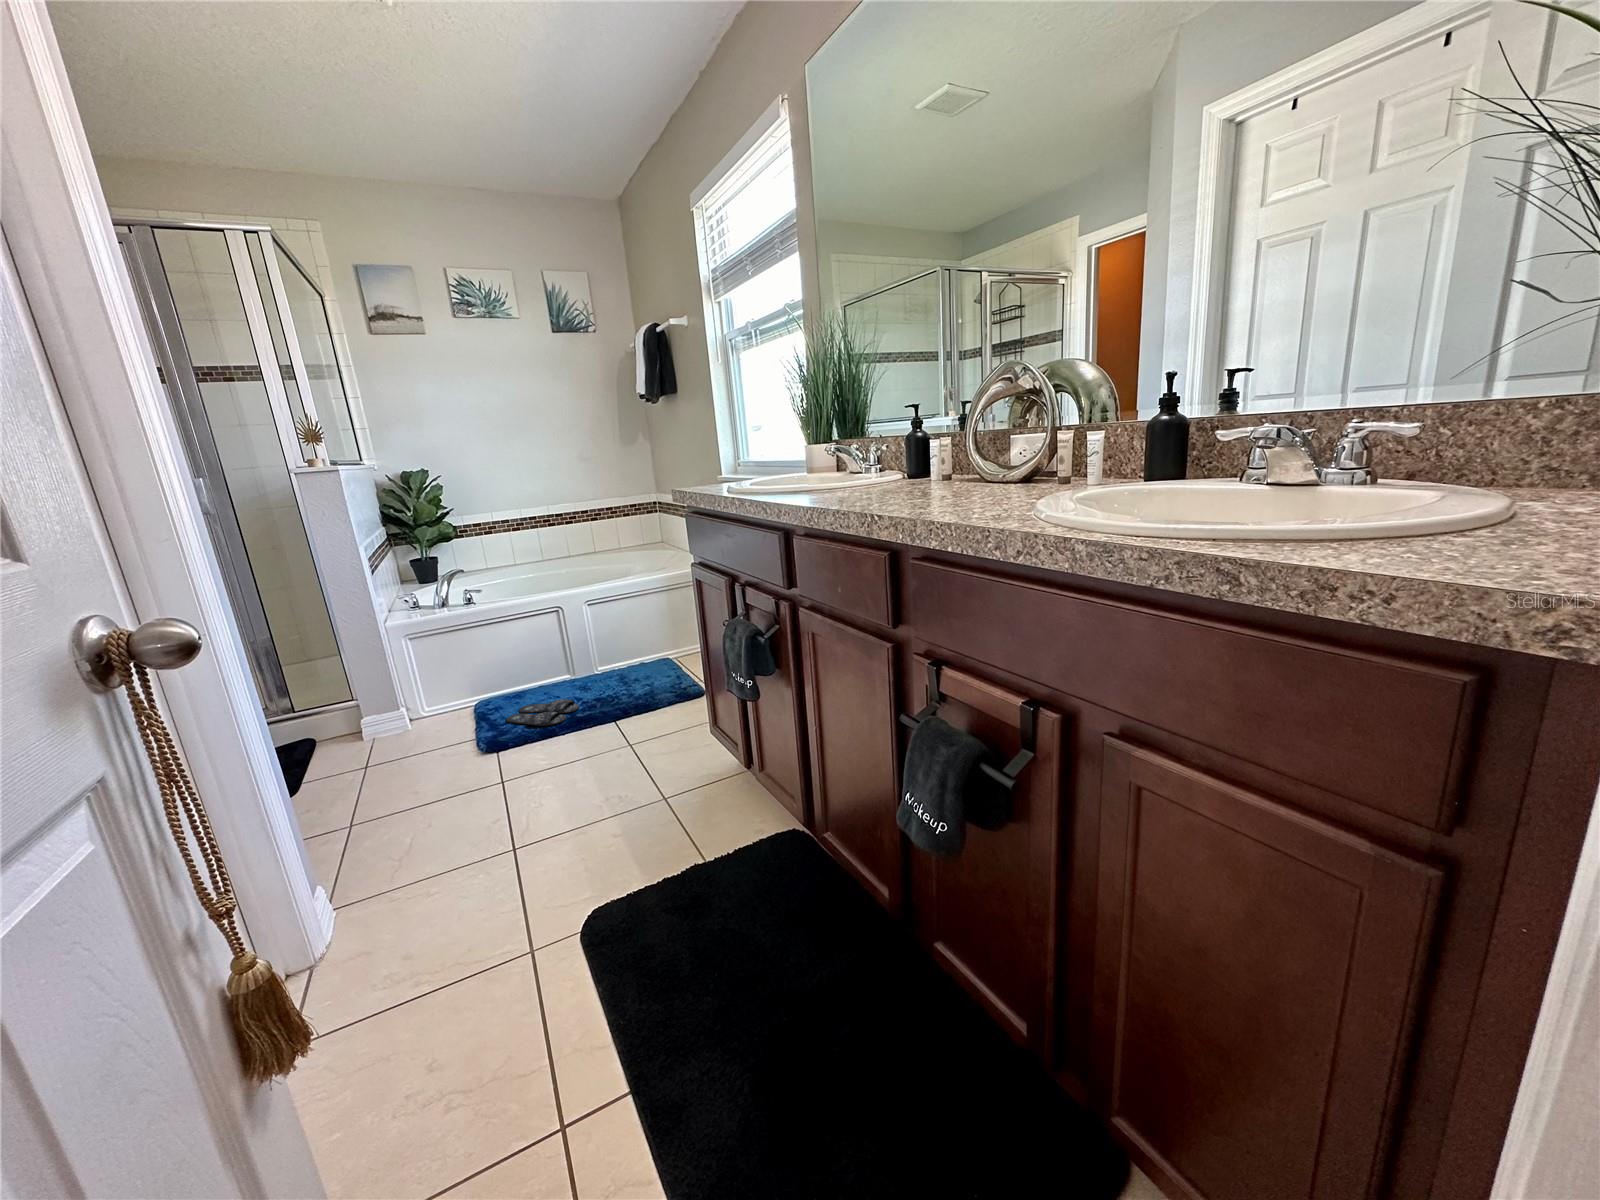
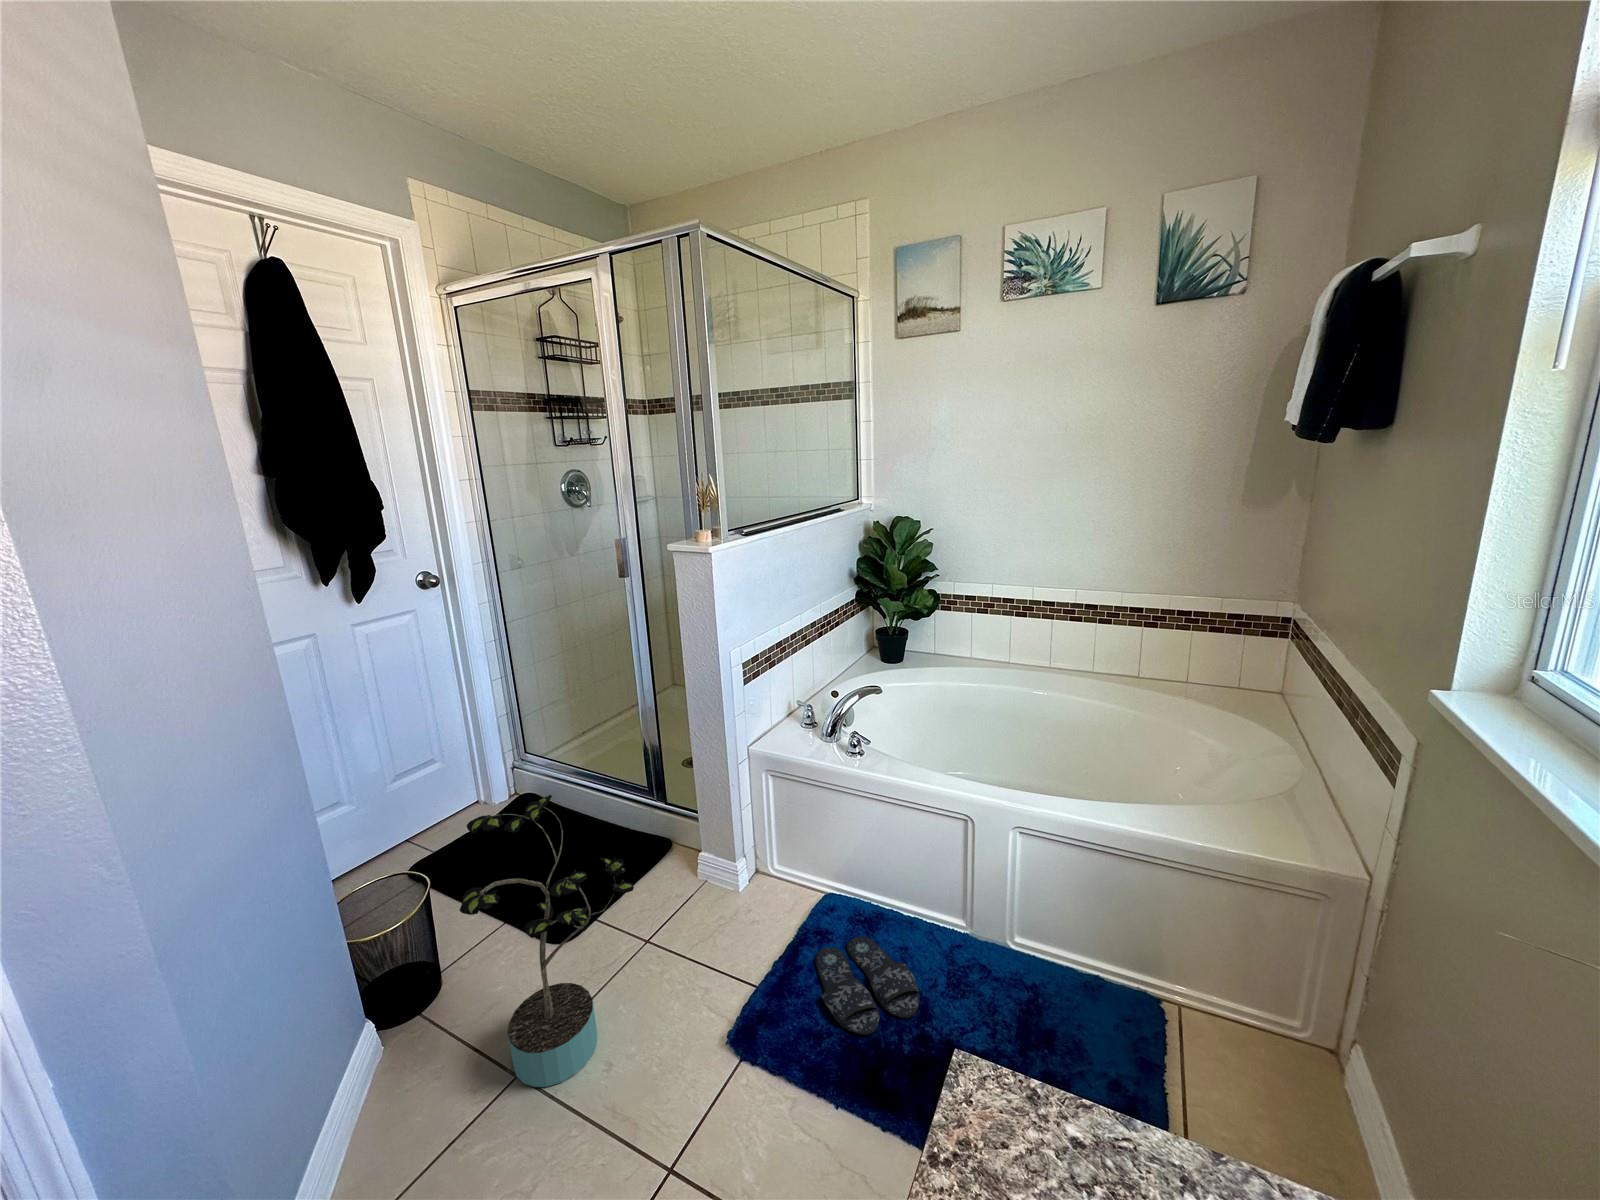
potted plant: none [291,648,417,827] -> present [460,795,634,1087]

